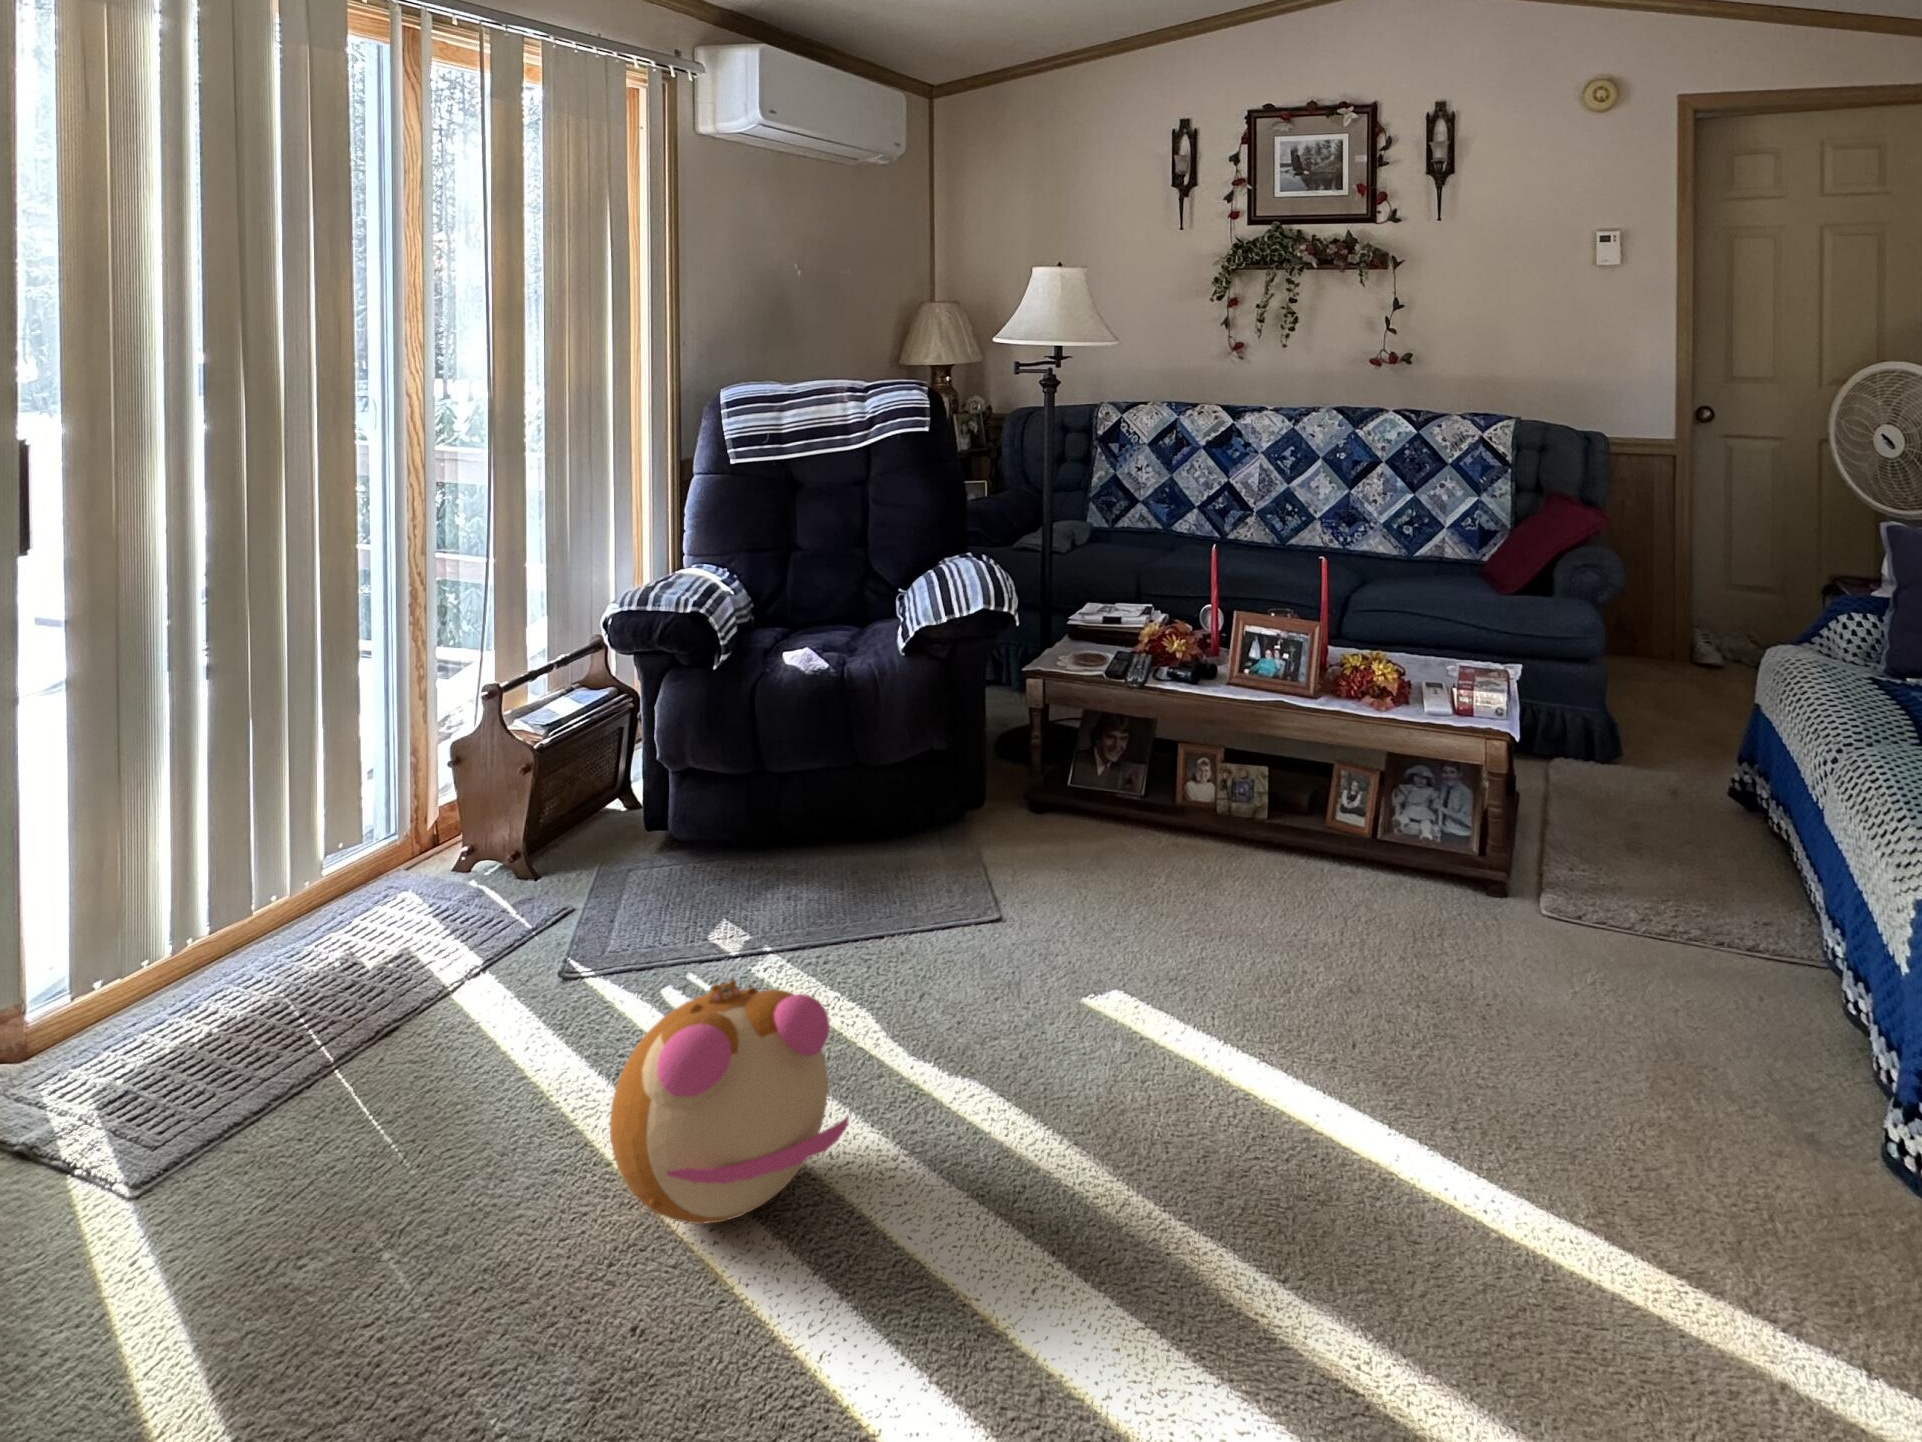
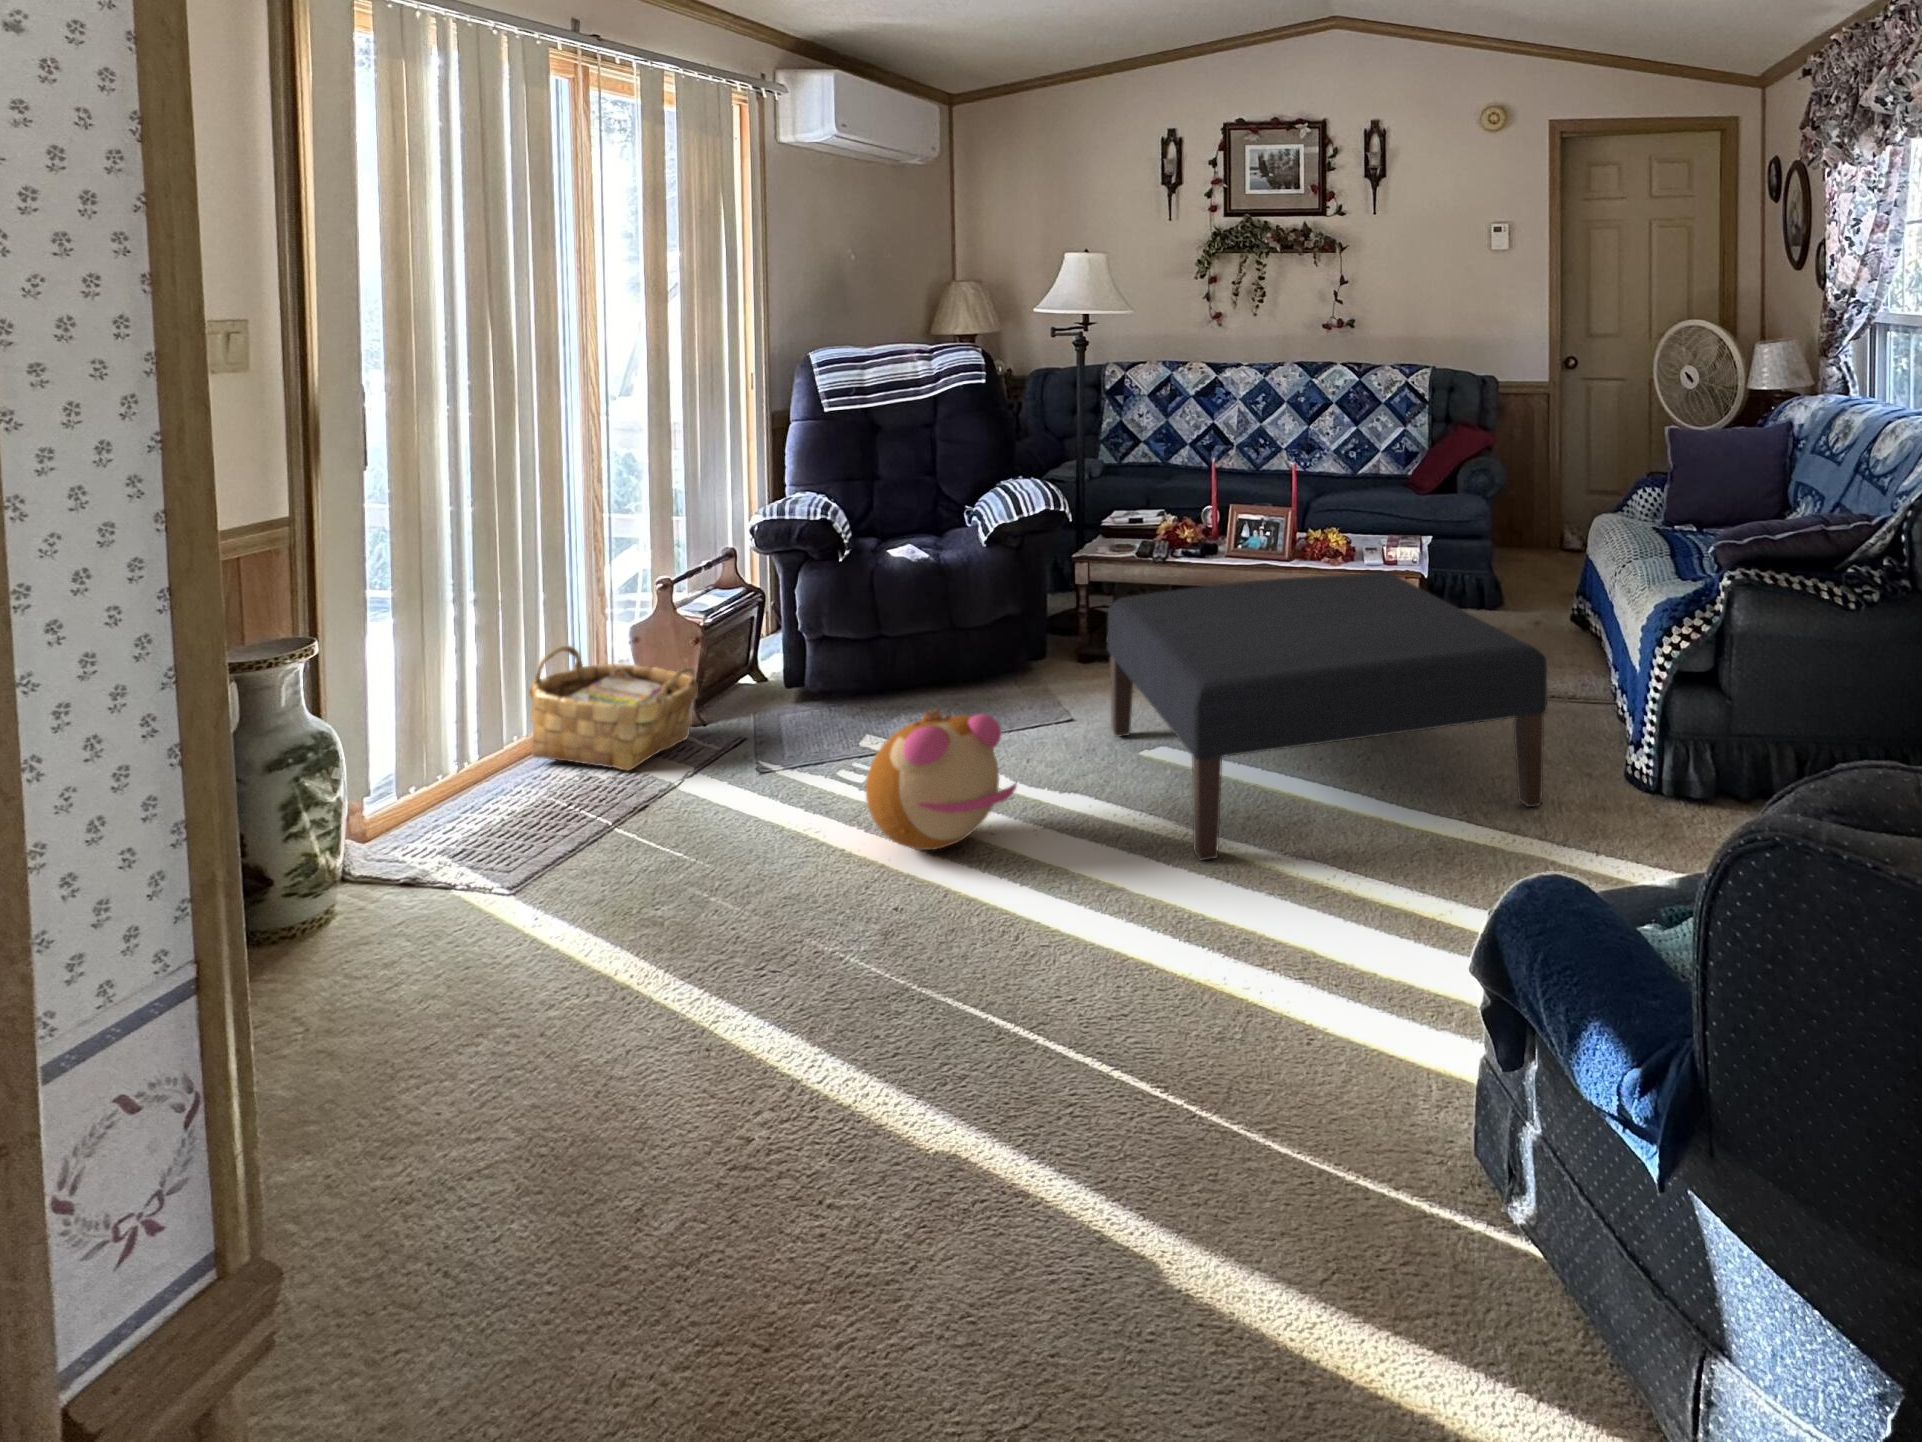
ottoman: none [1042,740,1758,1309] -> present [1107,572,1547,860]
woven basket: none [267,783,493,976] -> present [529,646,697,771]

